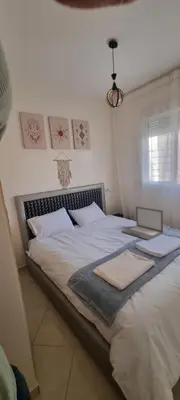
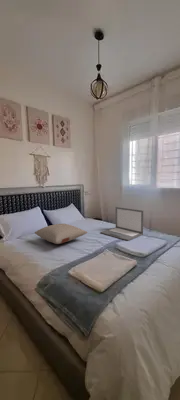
pillow: none [62,225,109,244] -> present [35,224,87,244]

